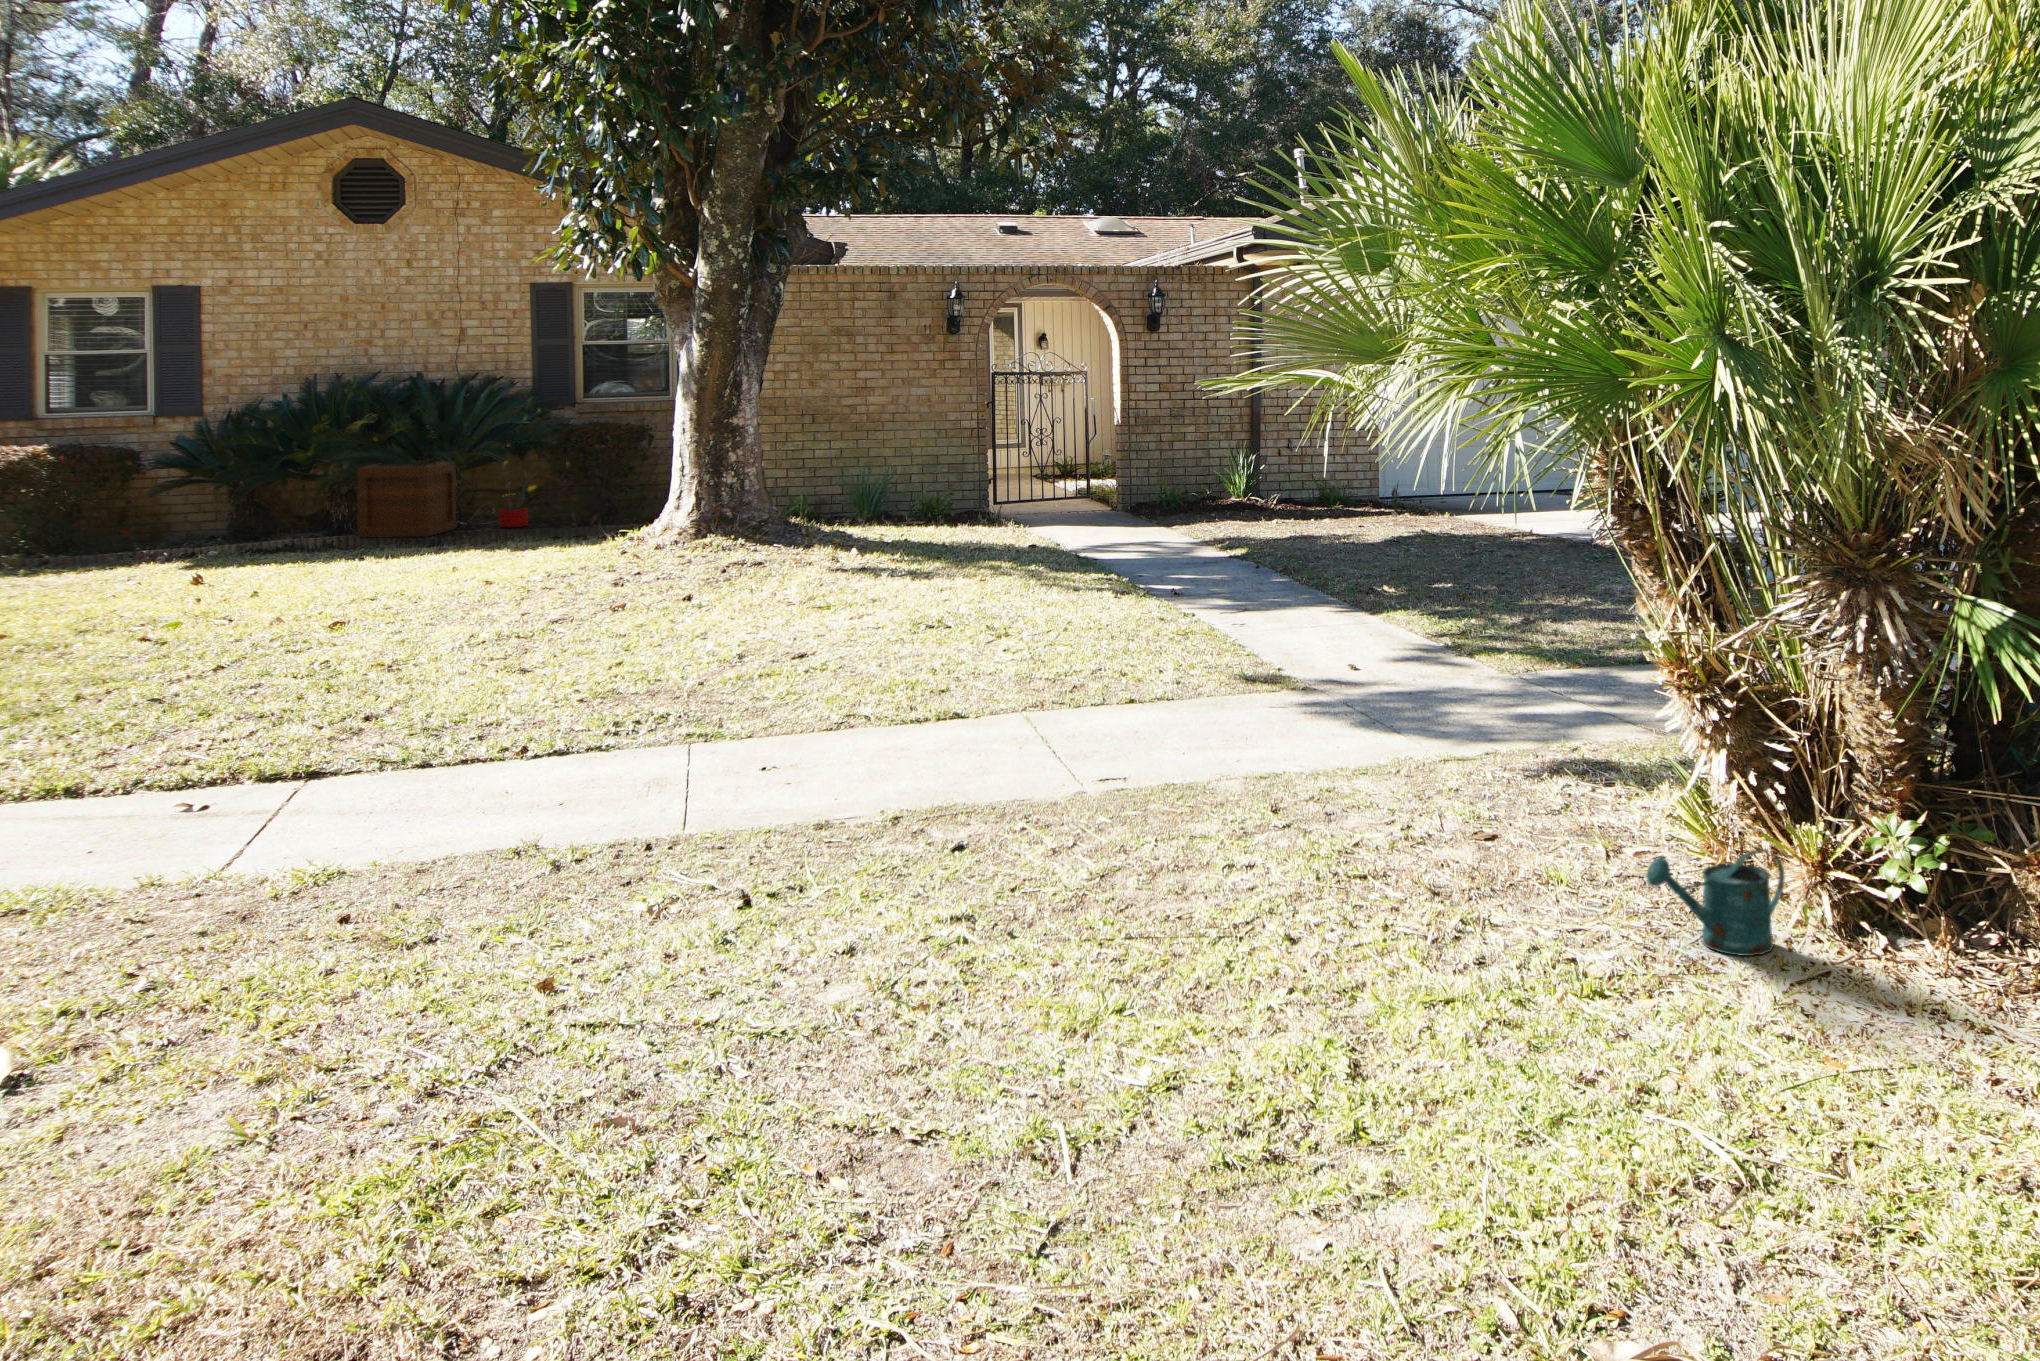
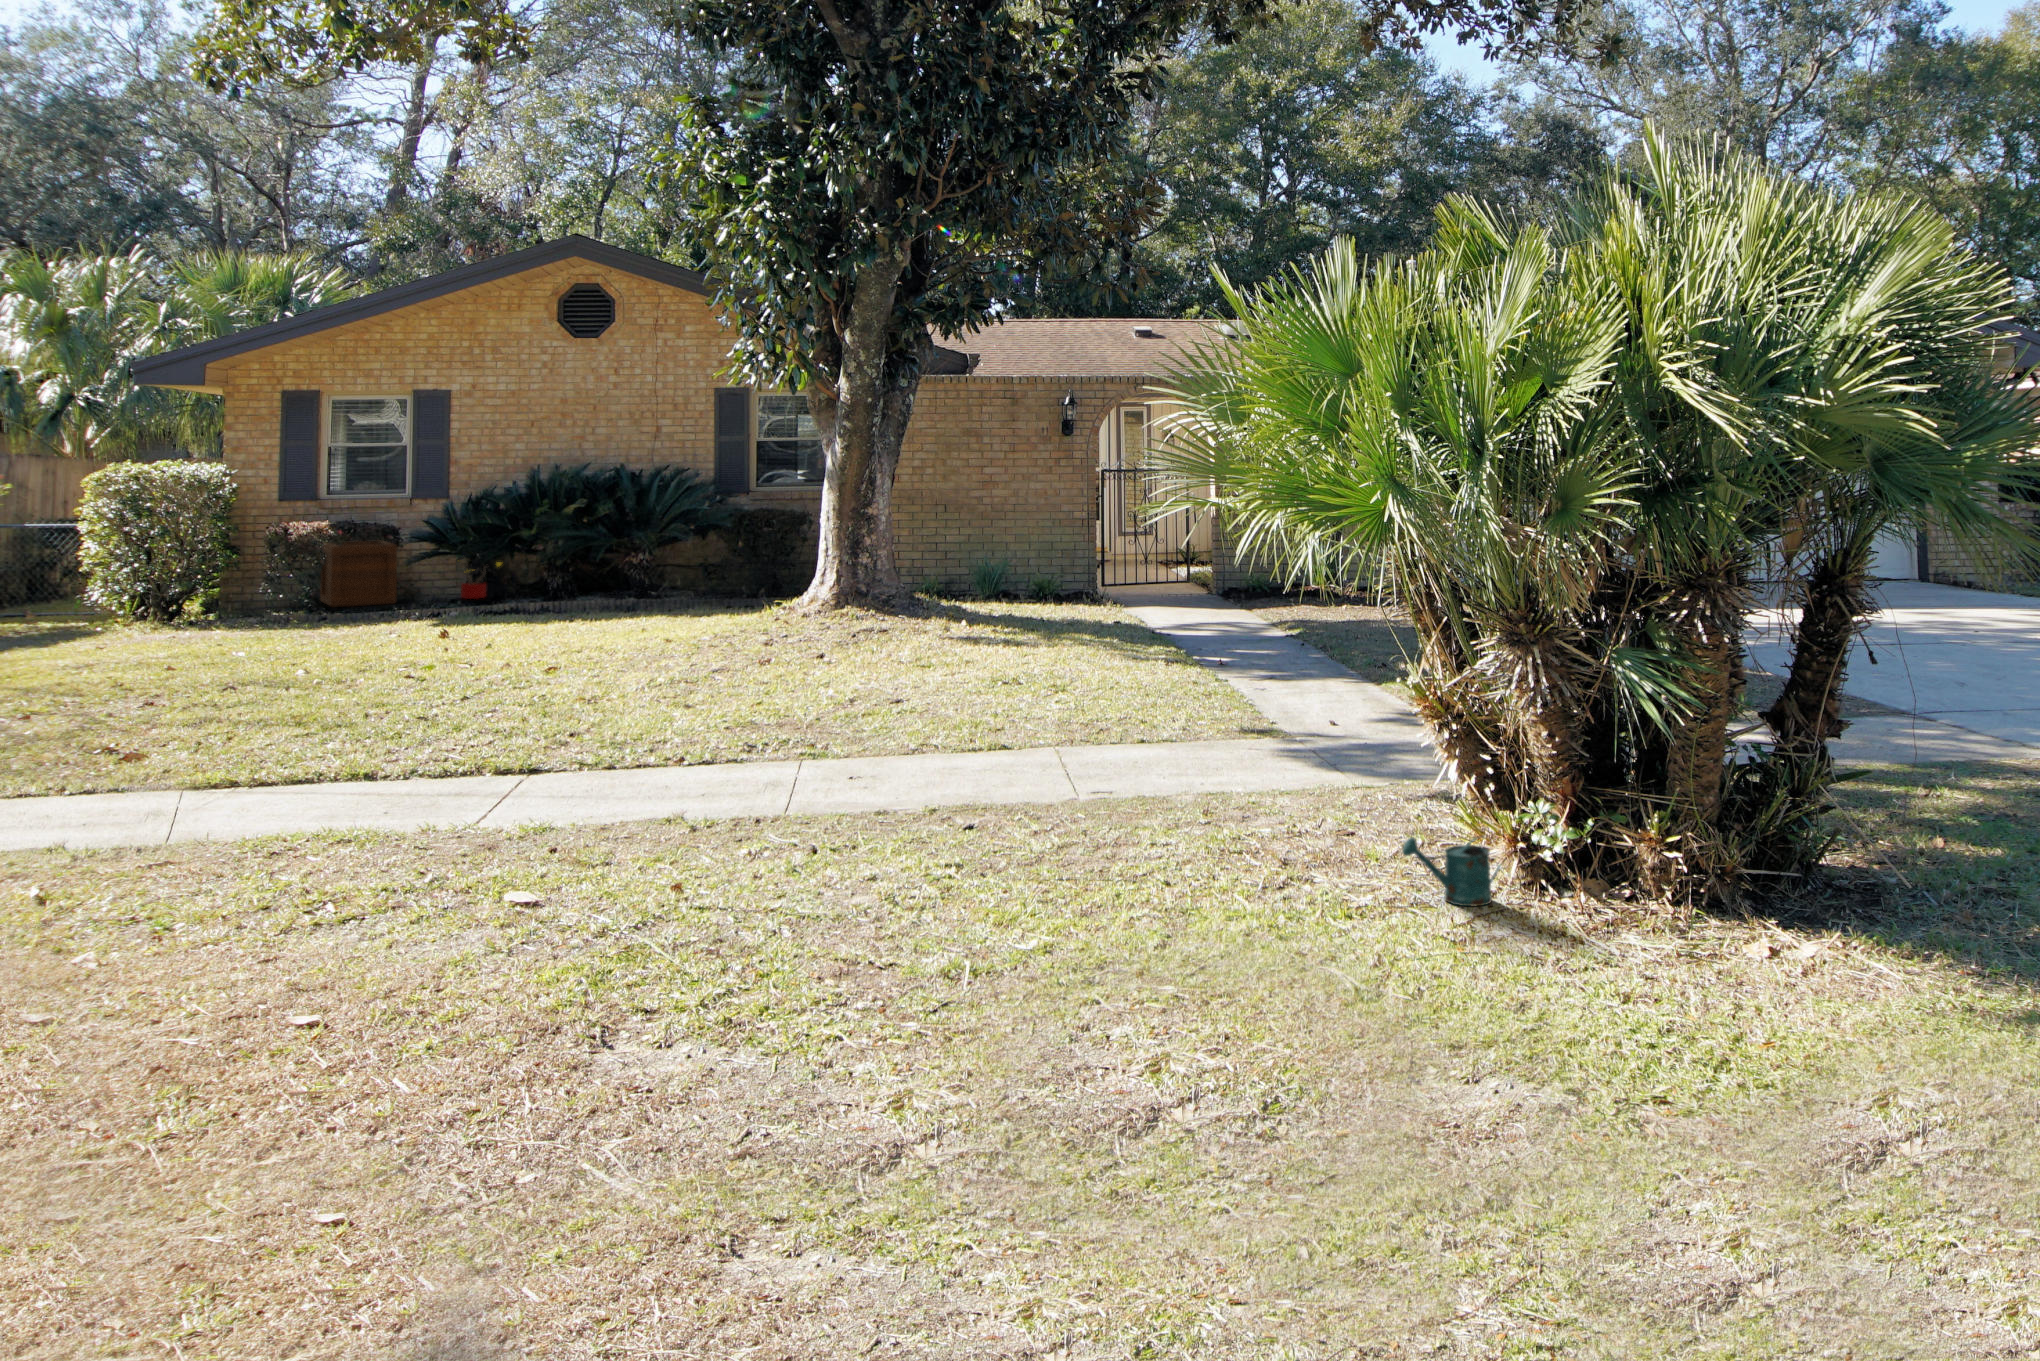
wooden crate: present [357,462,456,538] -> present [320,540,397,607]
decorative plant: present [499,462,536,527] -> present [461,555,502,599]

